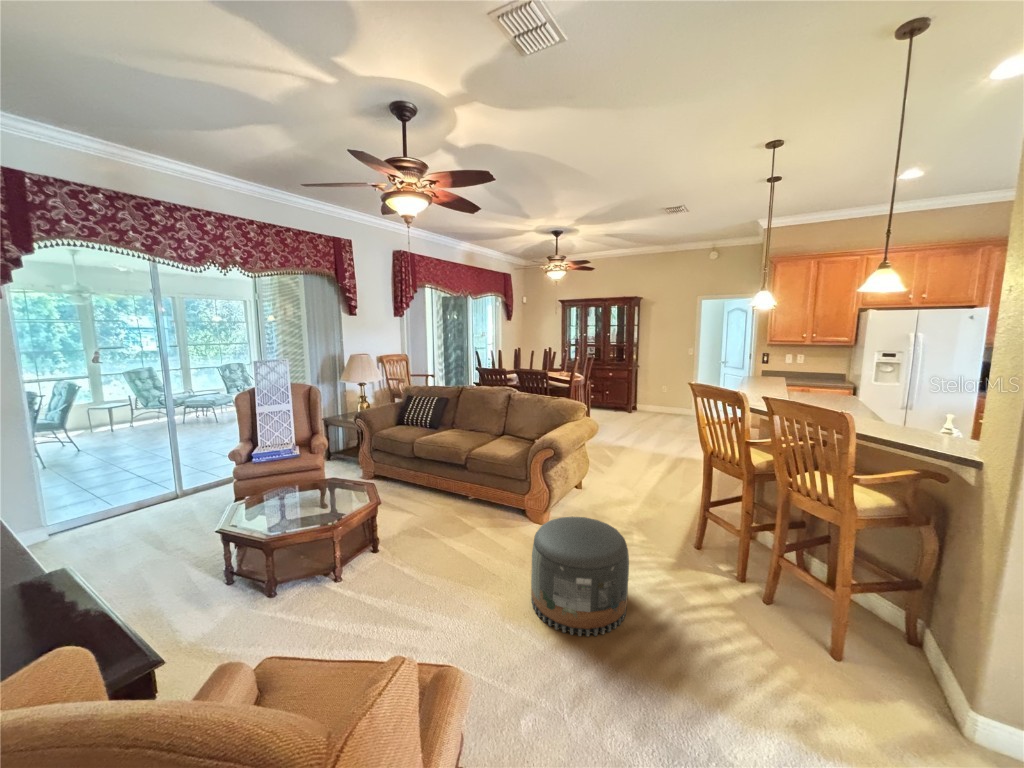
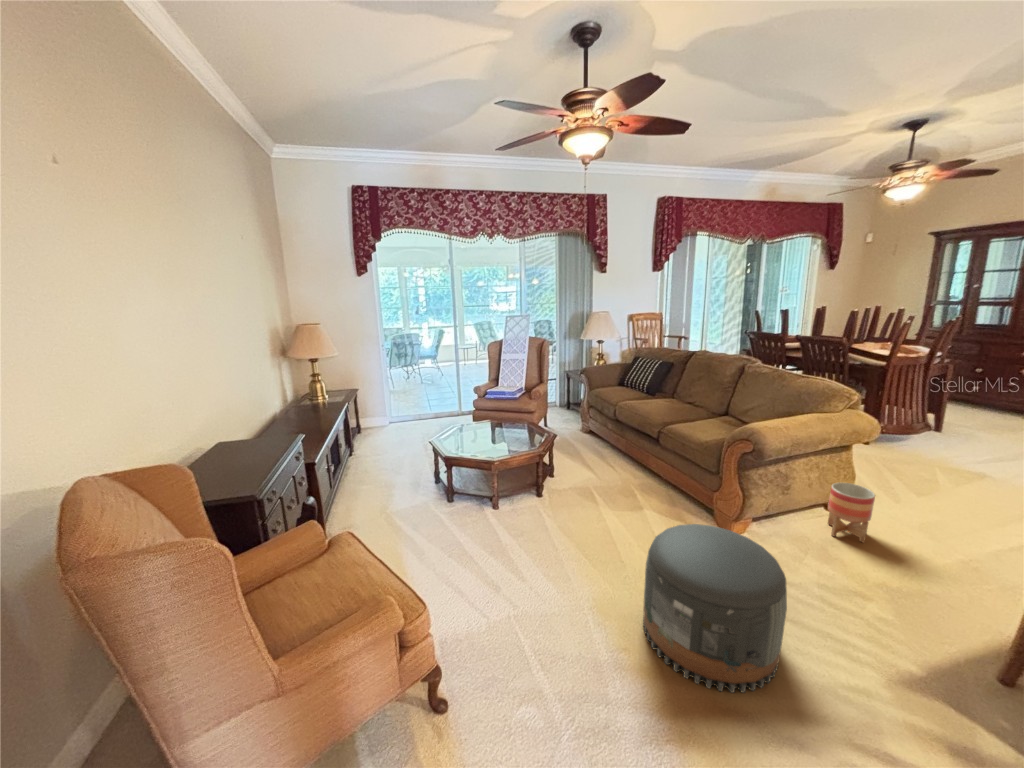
planter: none [583,467,607,506] -> present [828,483,875,543]

